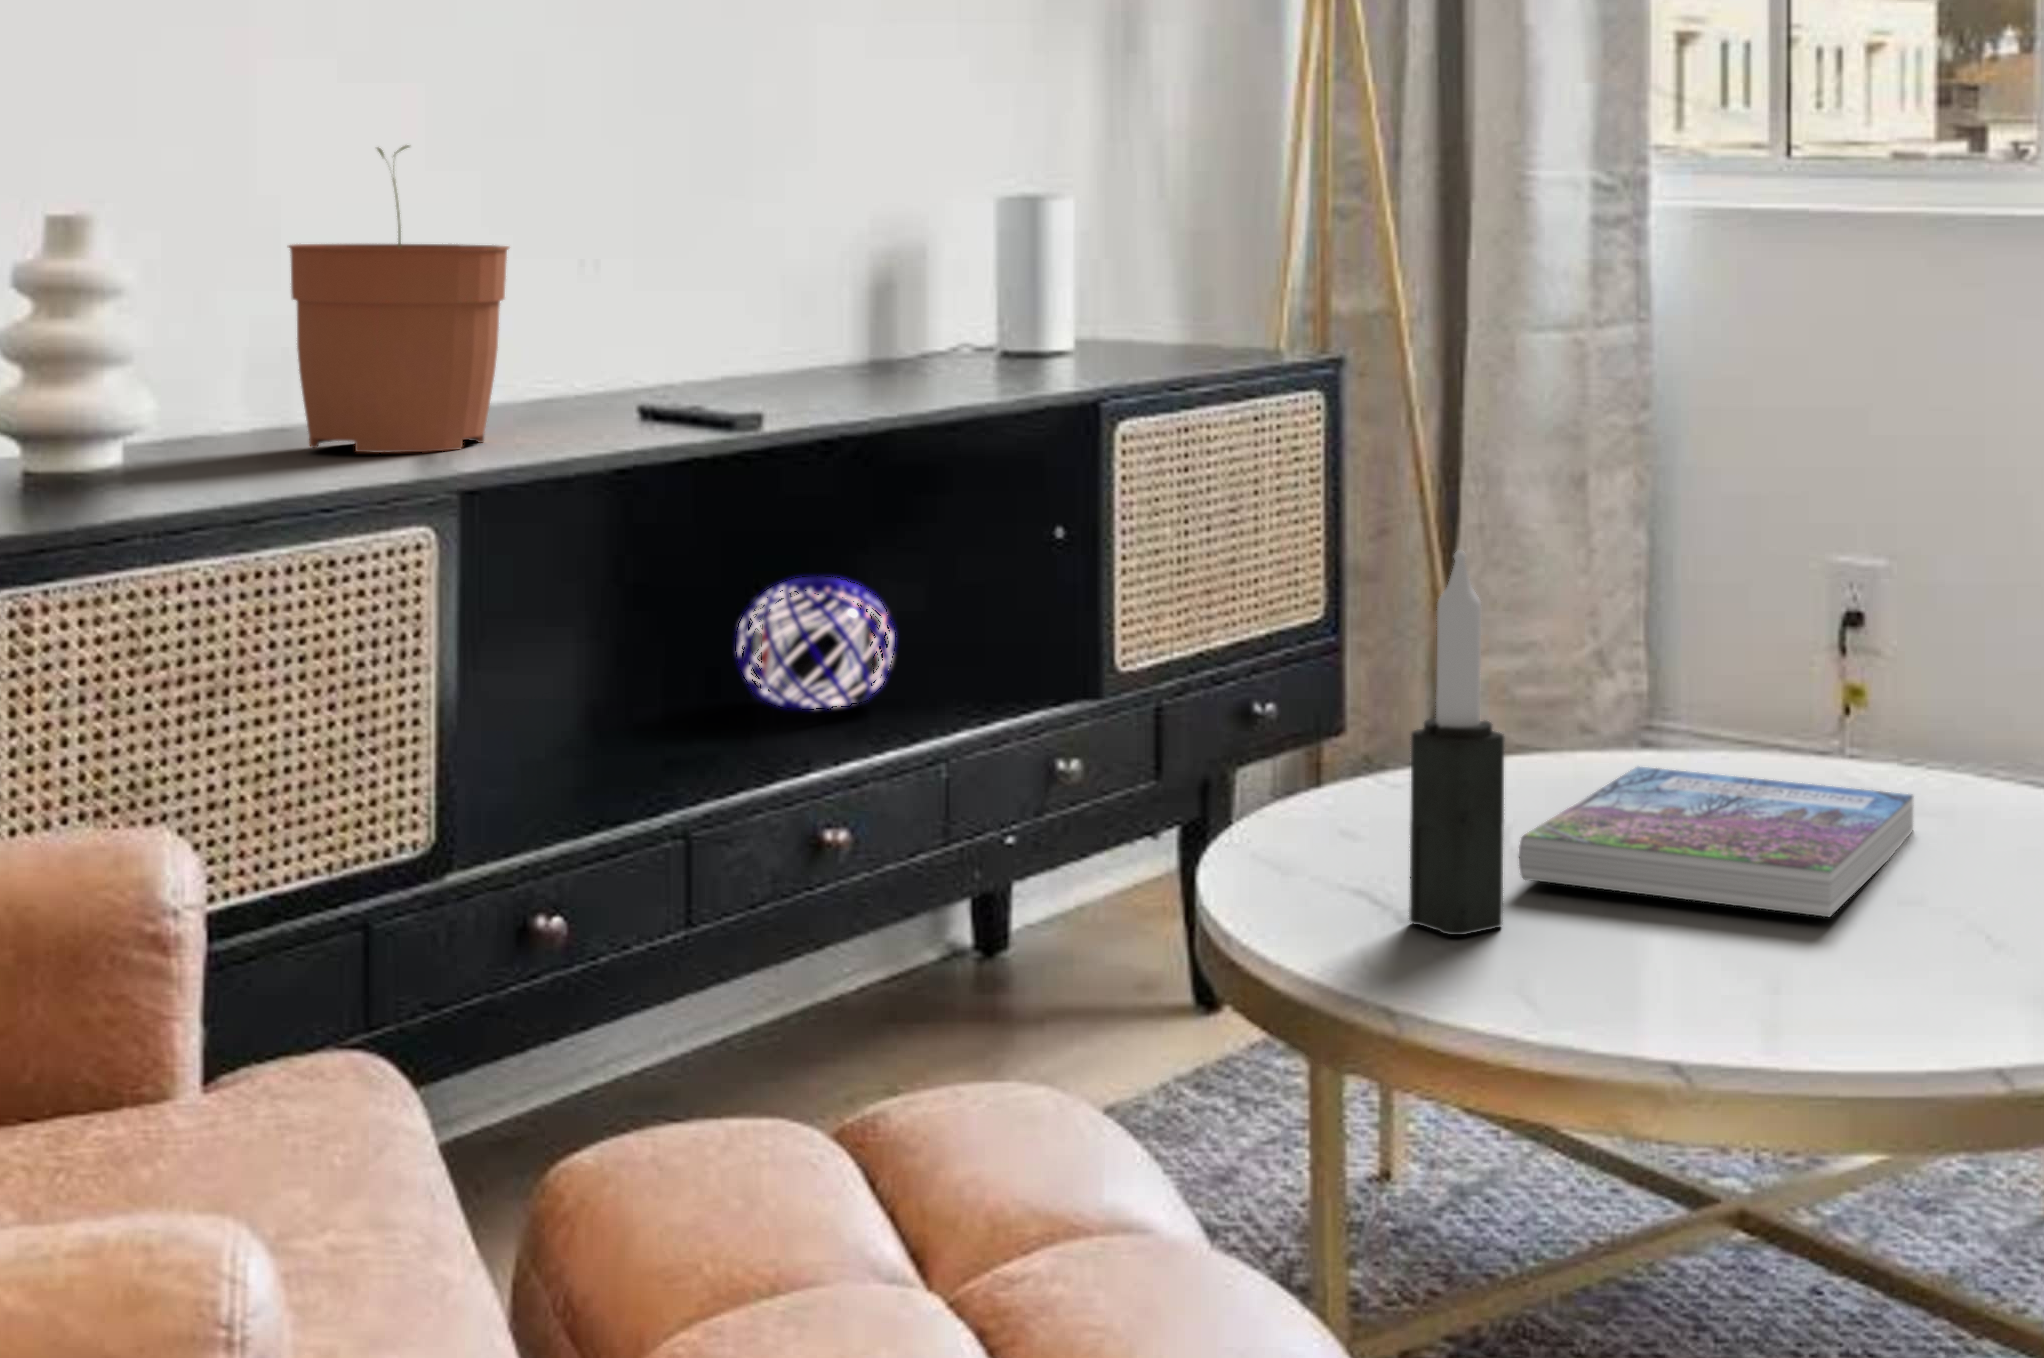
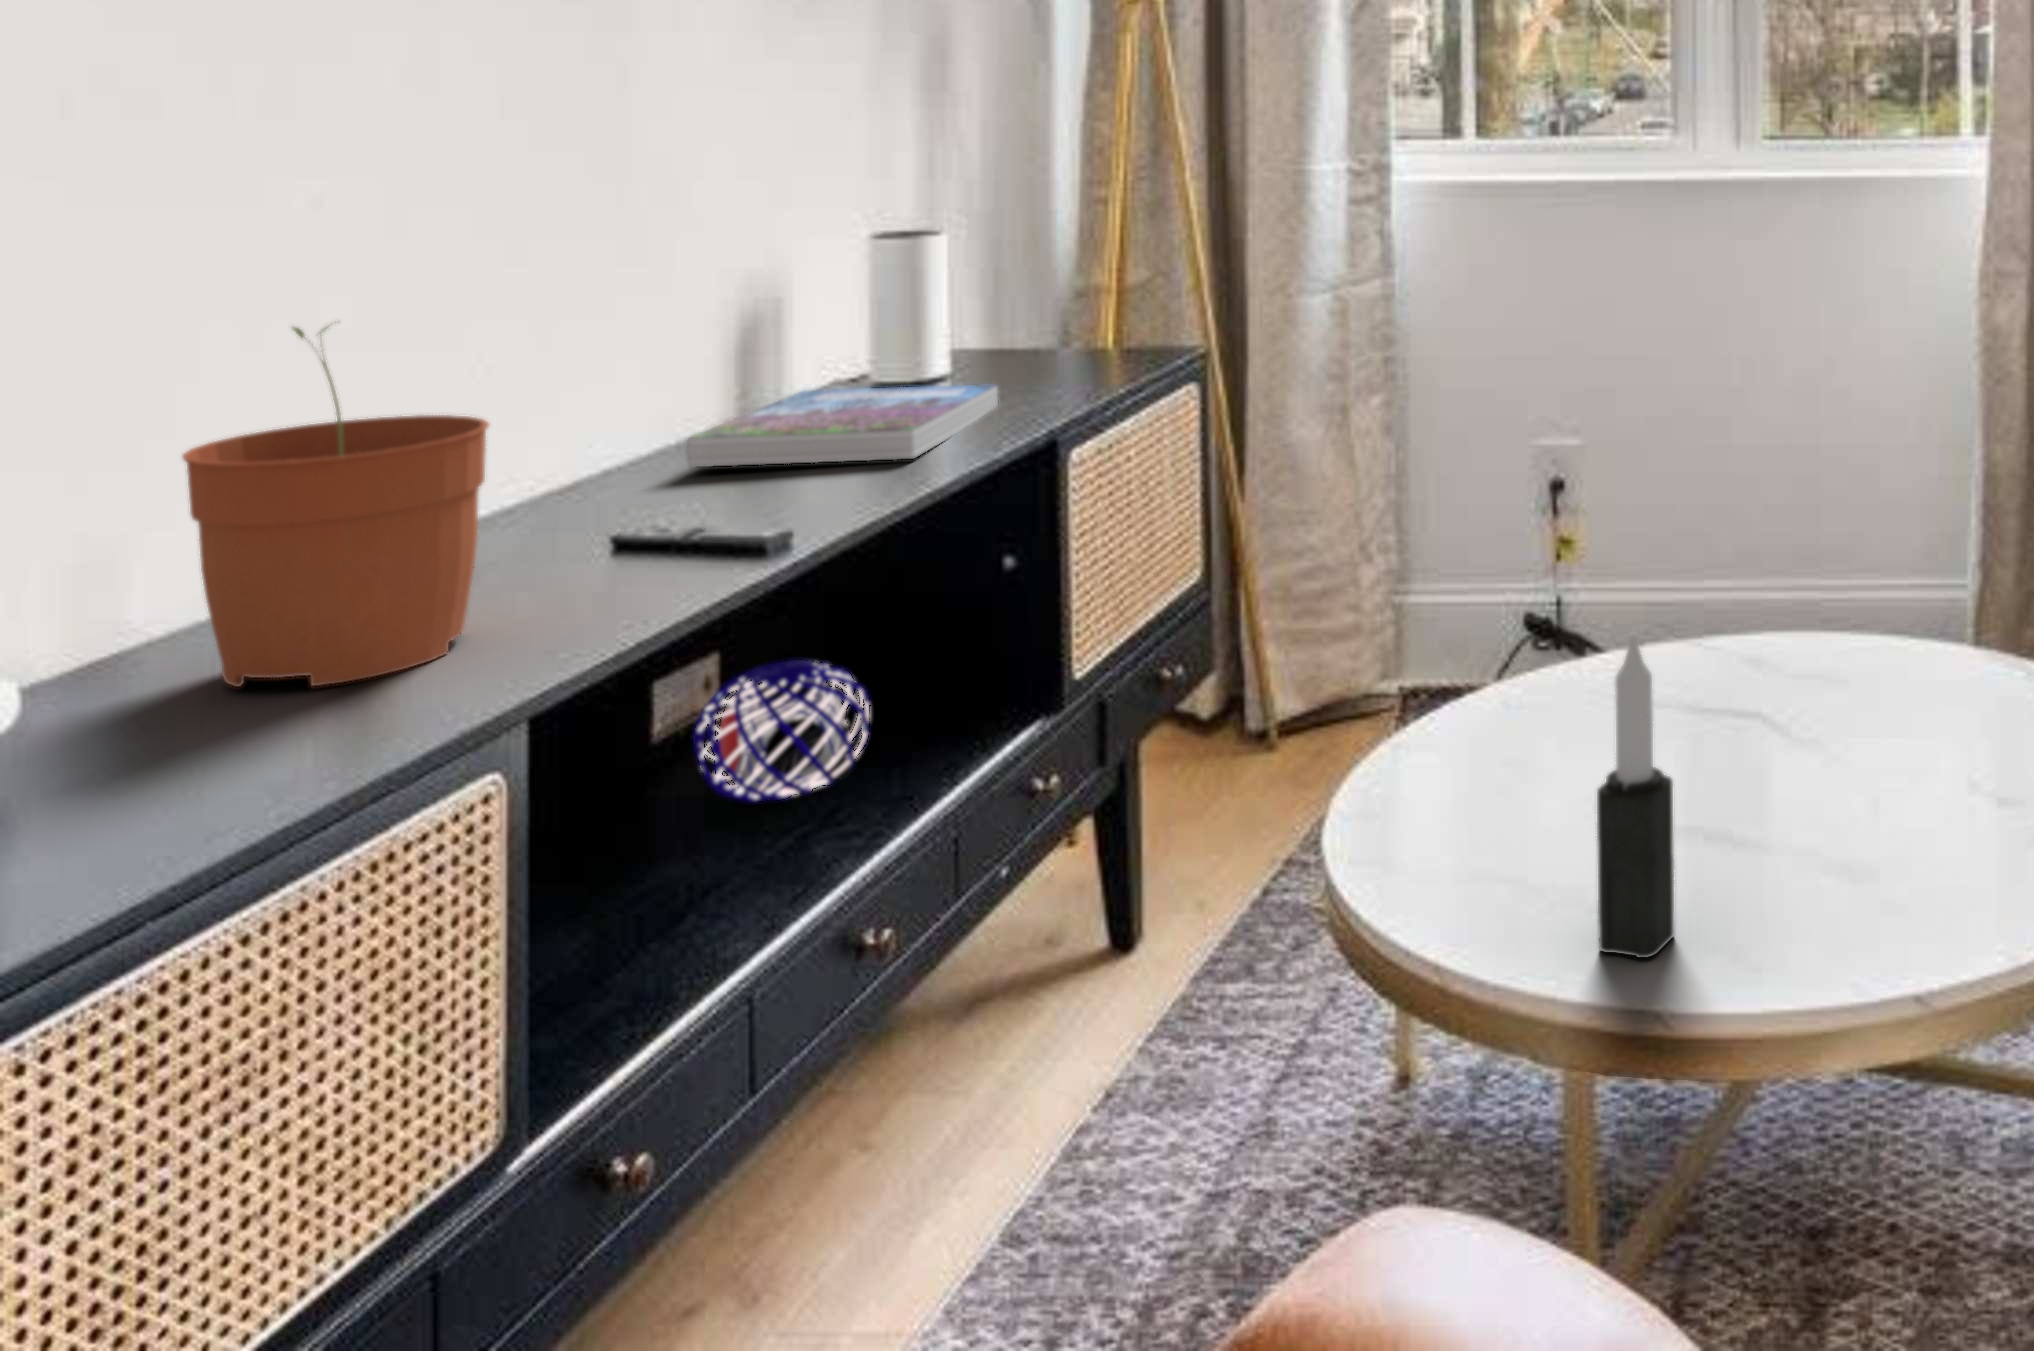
book: present [1519,767,1913,917] -> present [687,384,998,467]

